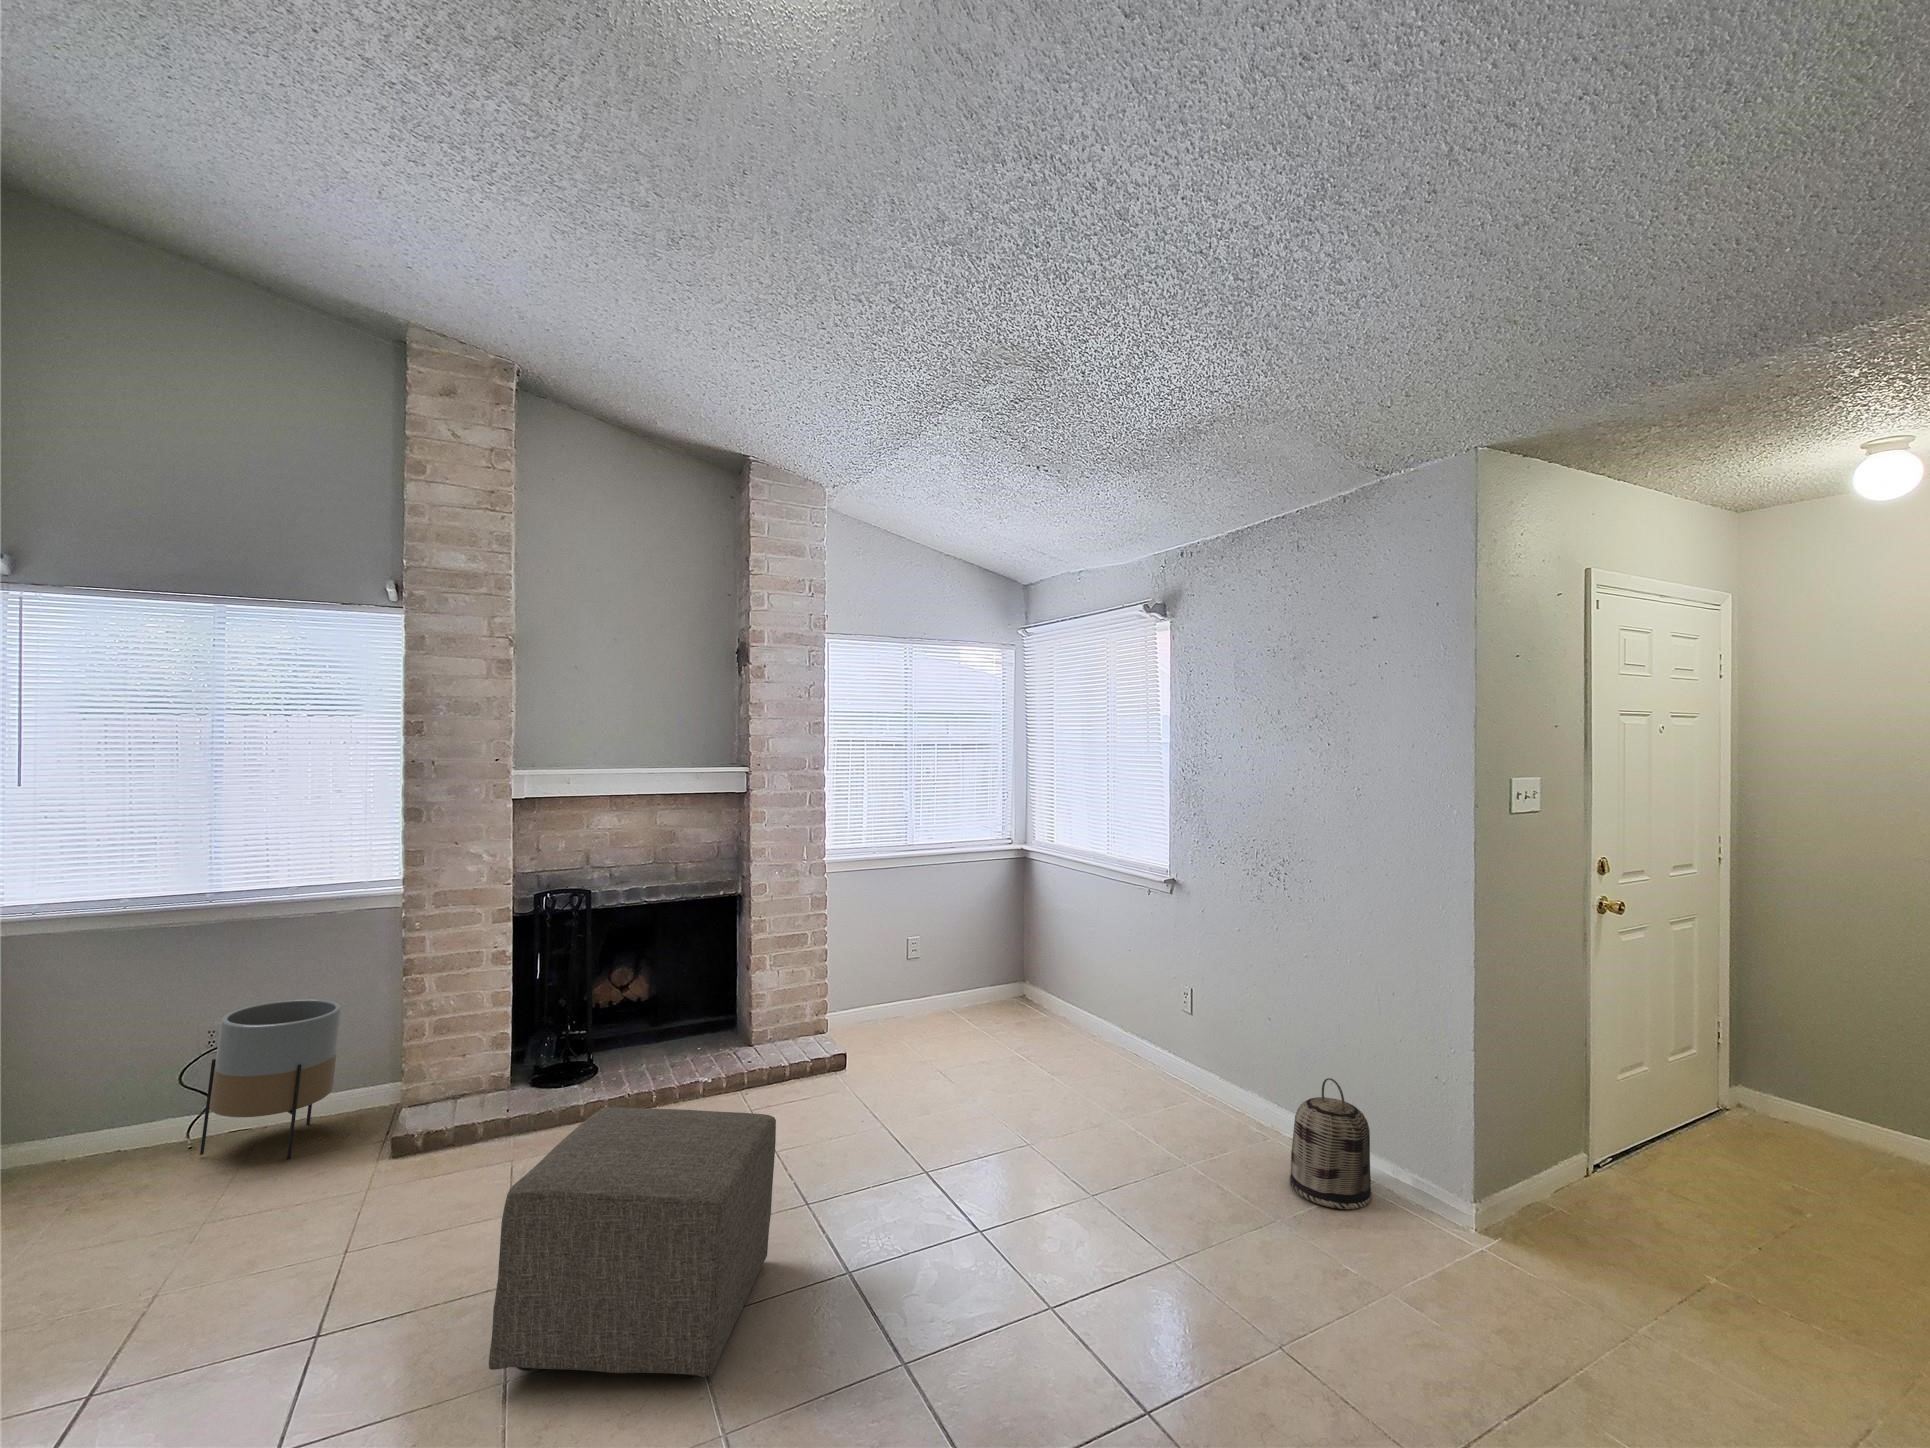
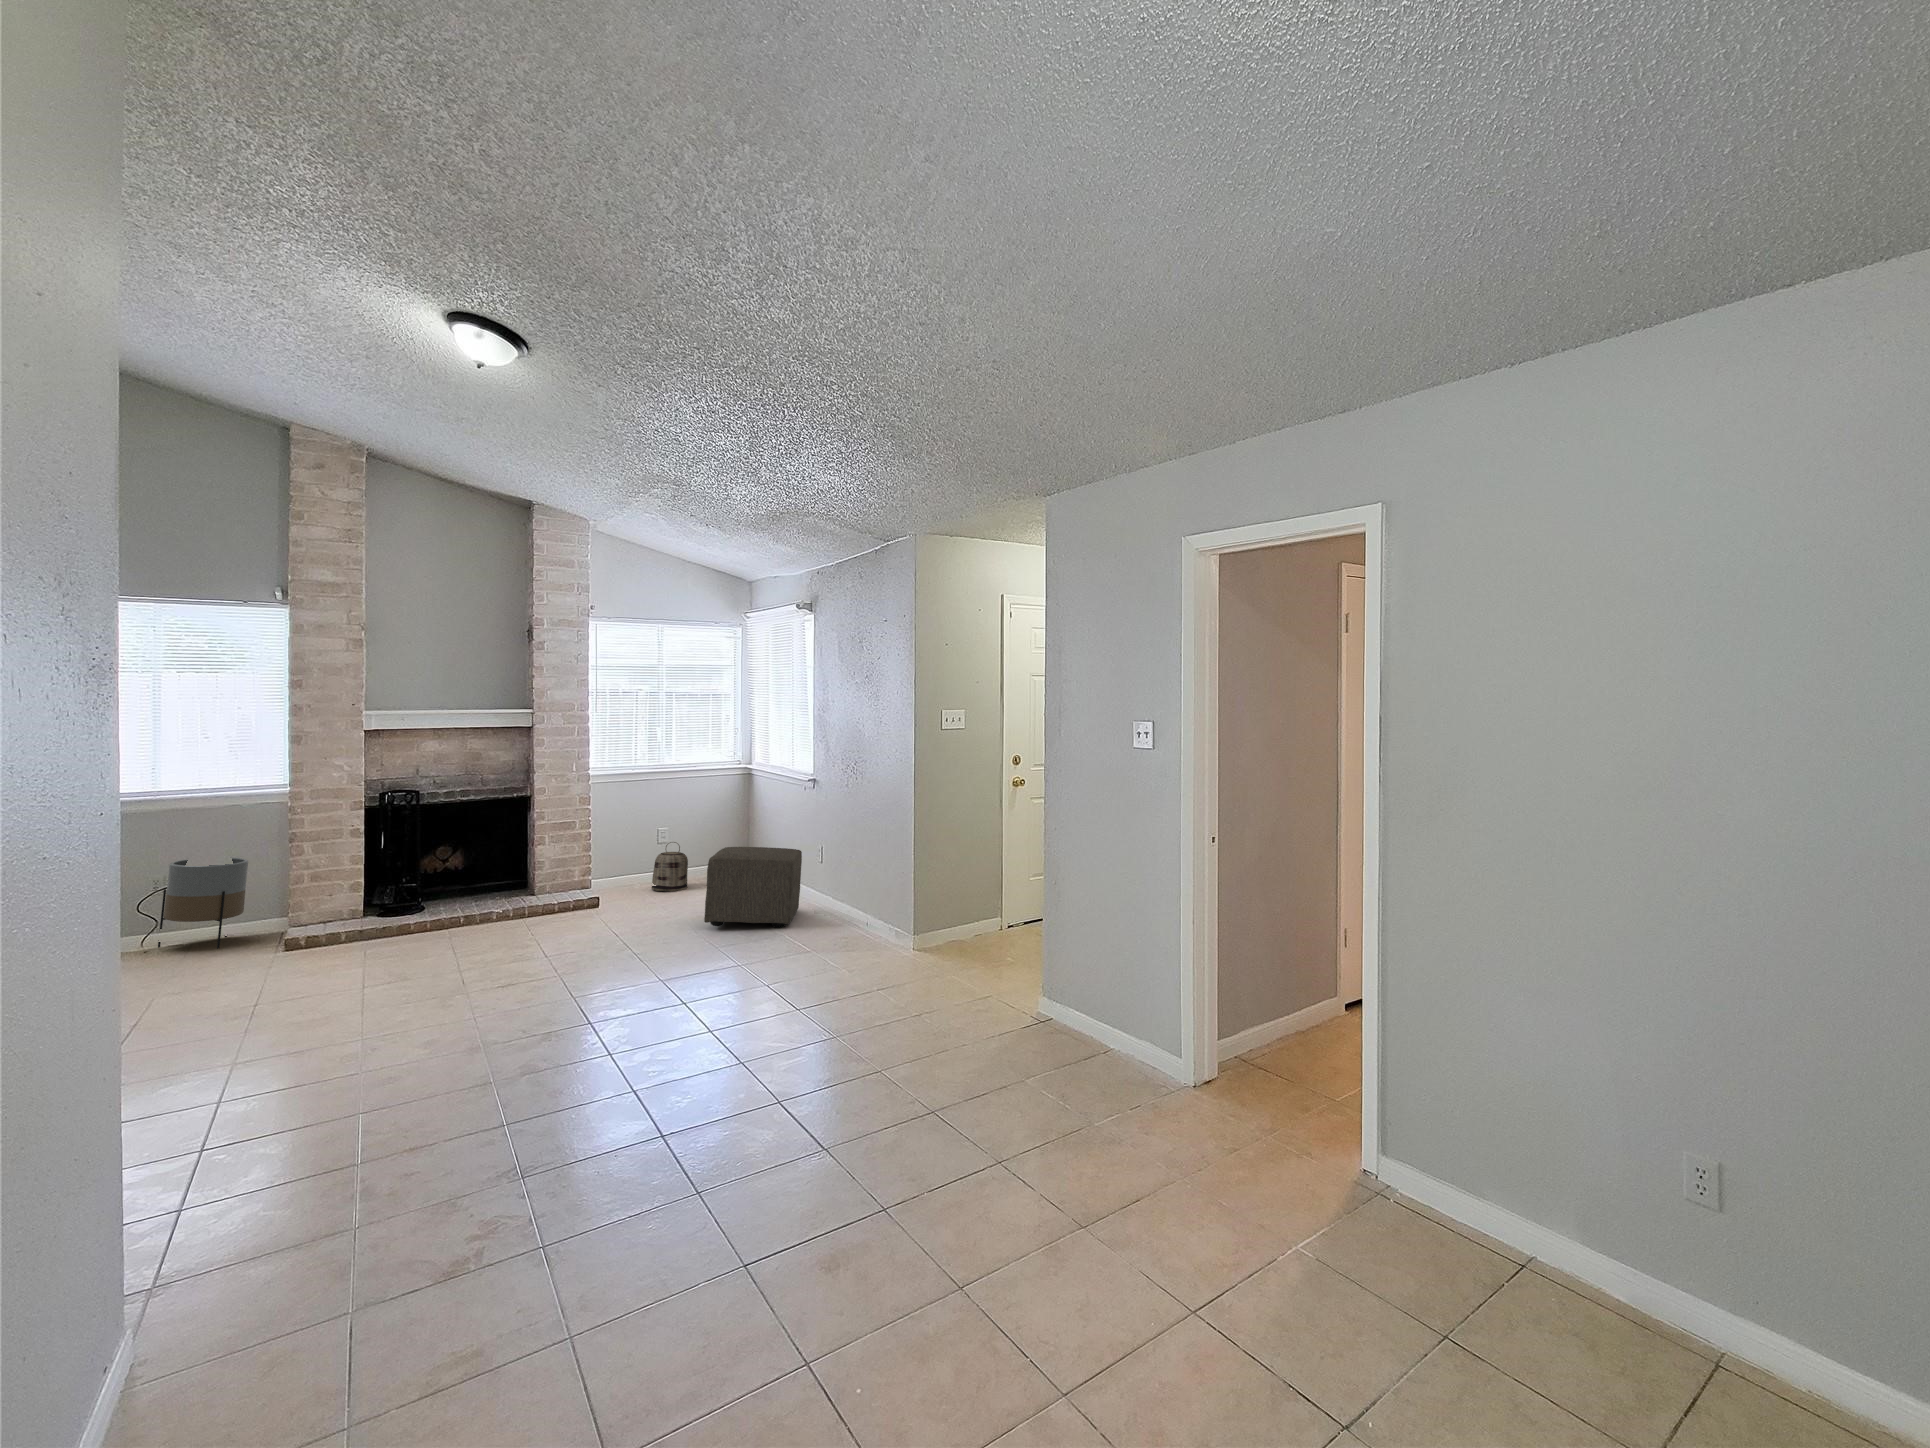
basket: present [1289,1078,1372,1209] -> present [651,842,688,892]
ottoman: present [489,1107,776,1378] -> present [704,847,802,928]

